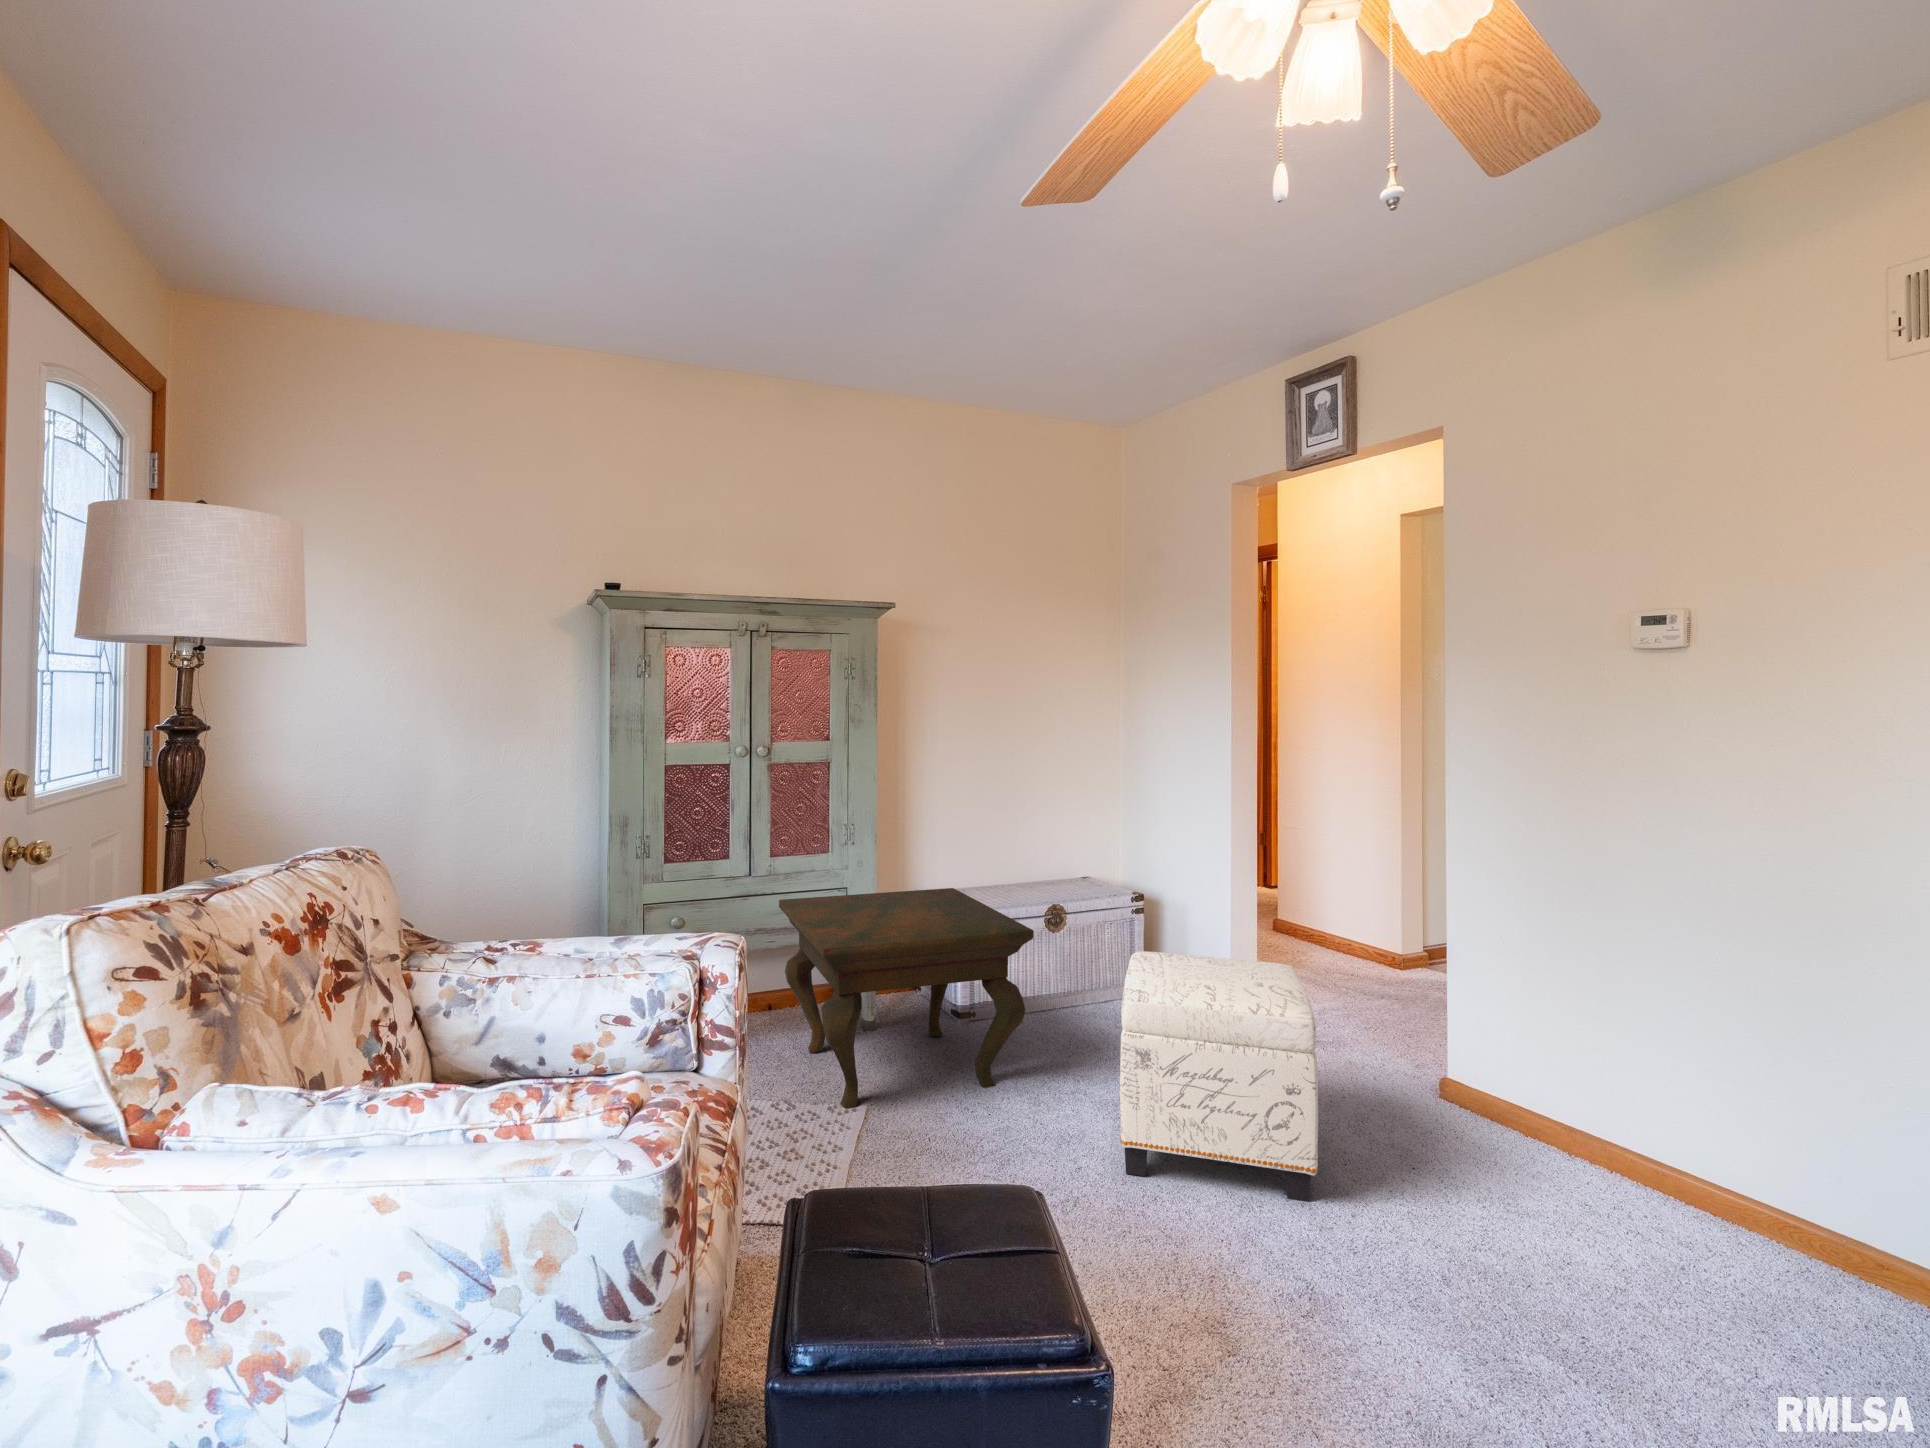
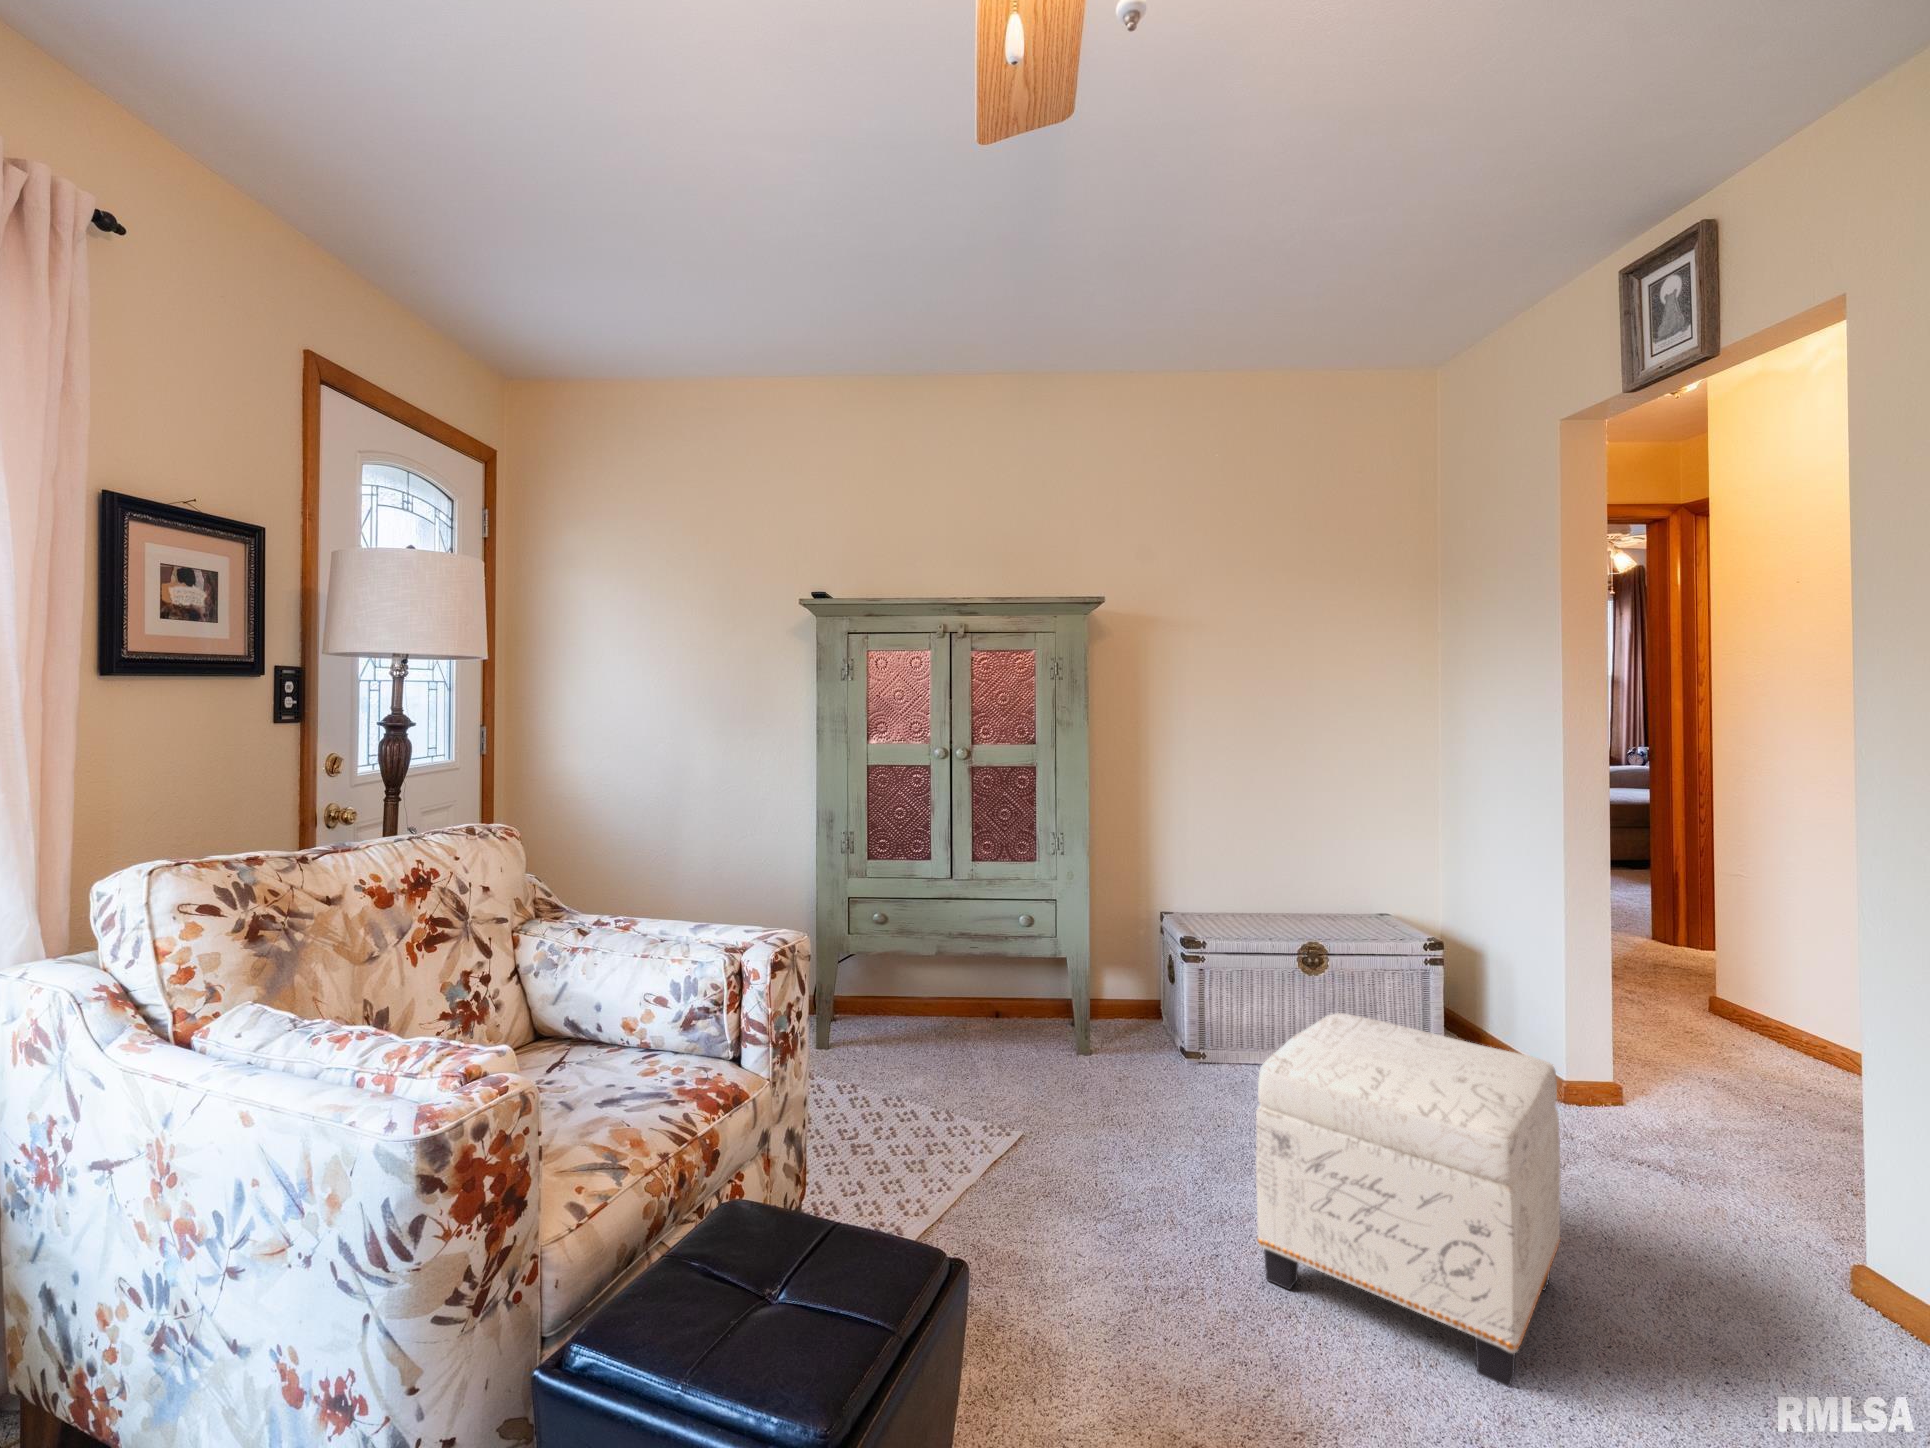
side table: present [779,888,1034,1108] -> none [962,906,1214,1143]

